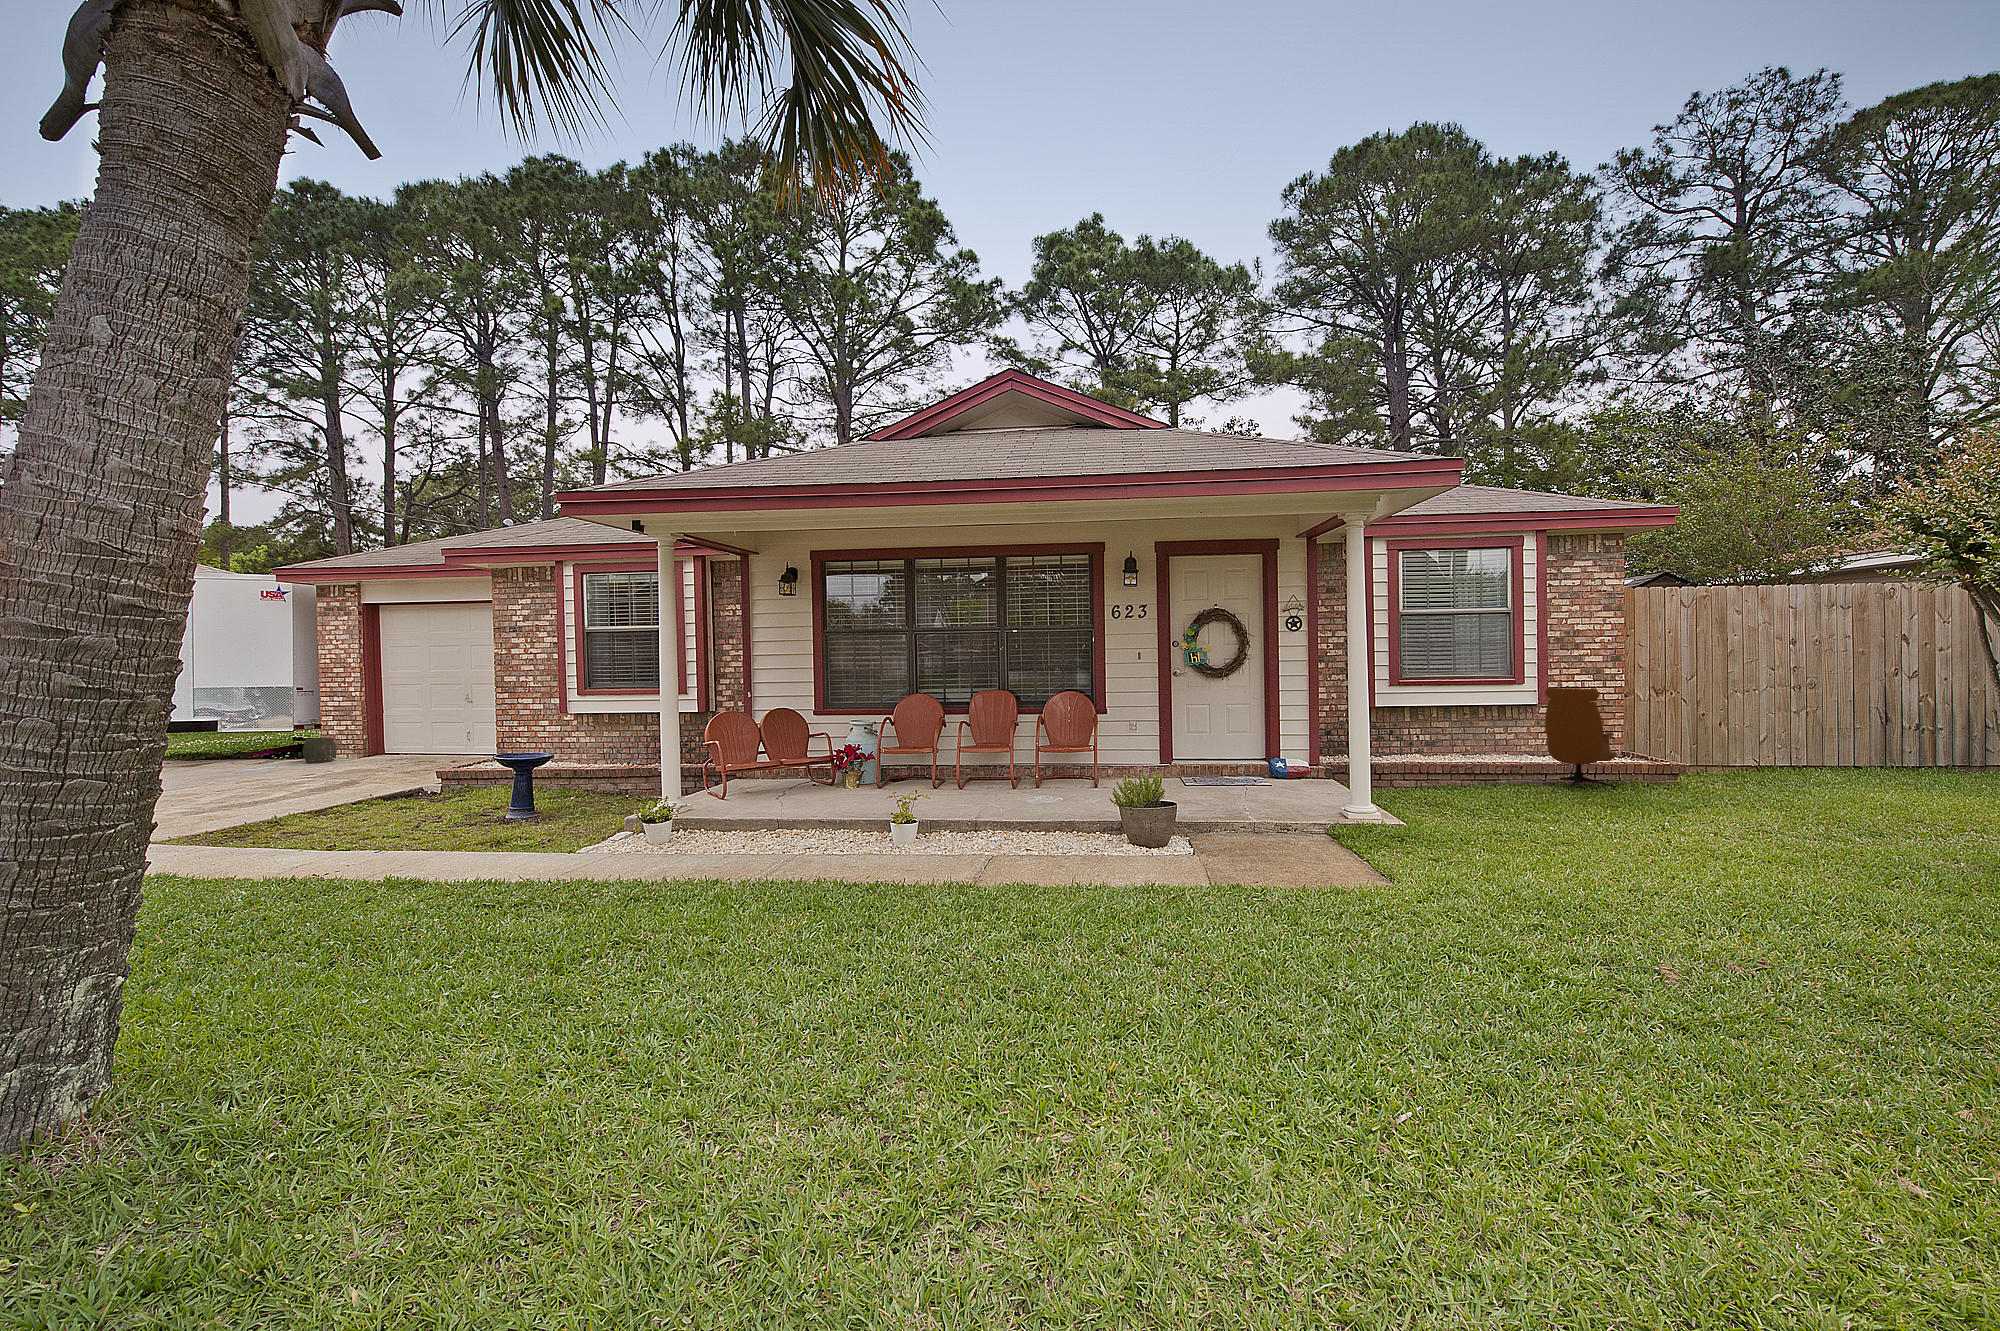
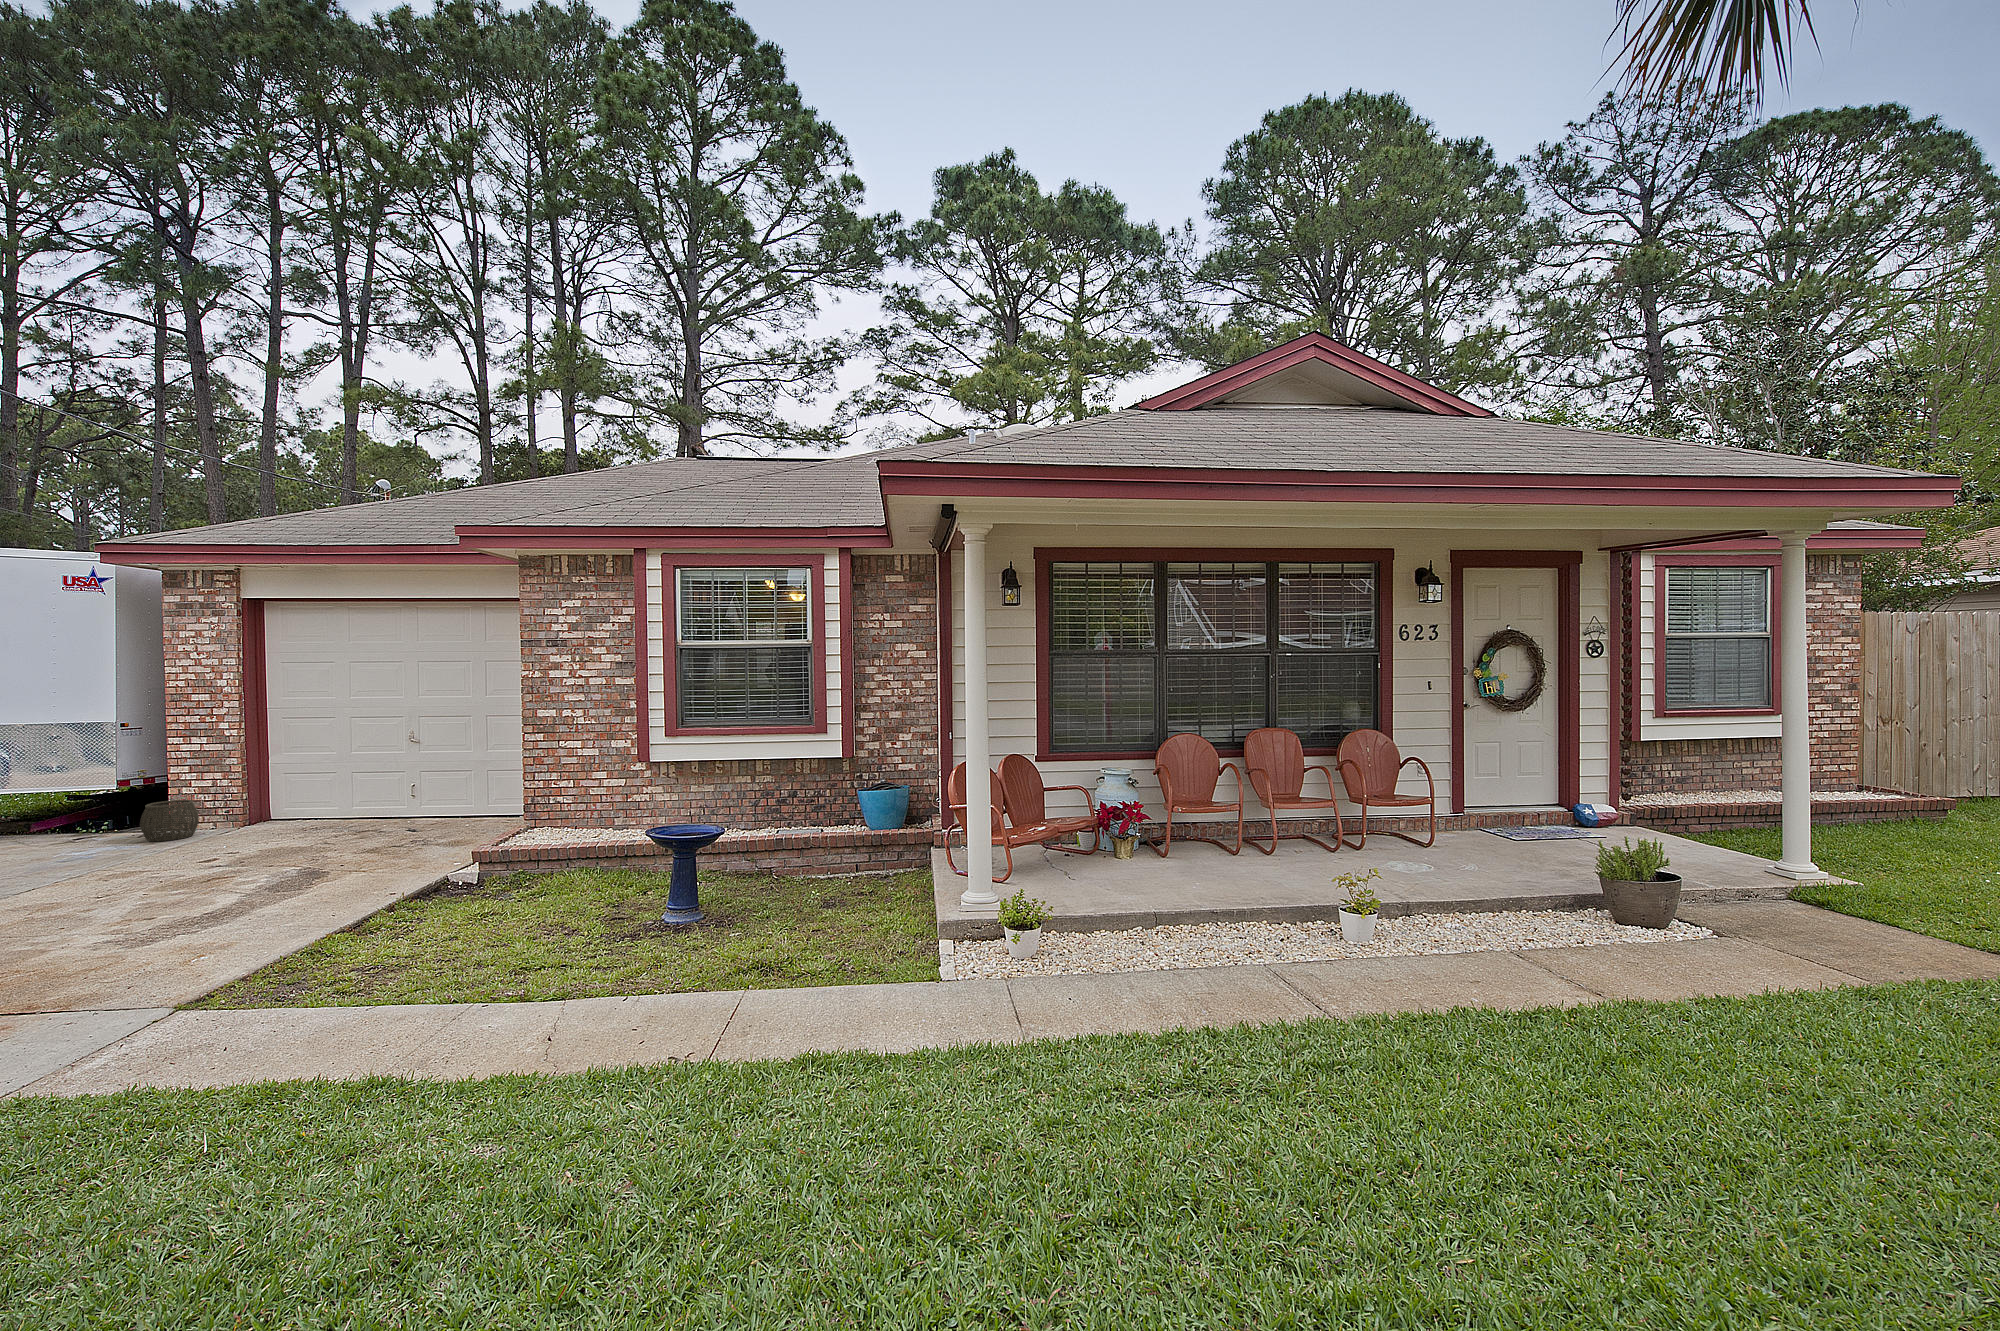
lounge chair: present [1543,688,1619,789] -> none [1816,721,1919,830]

